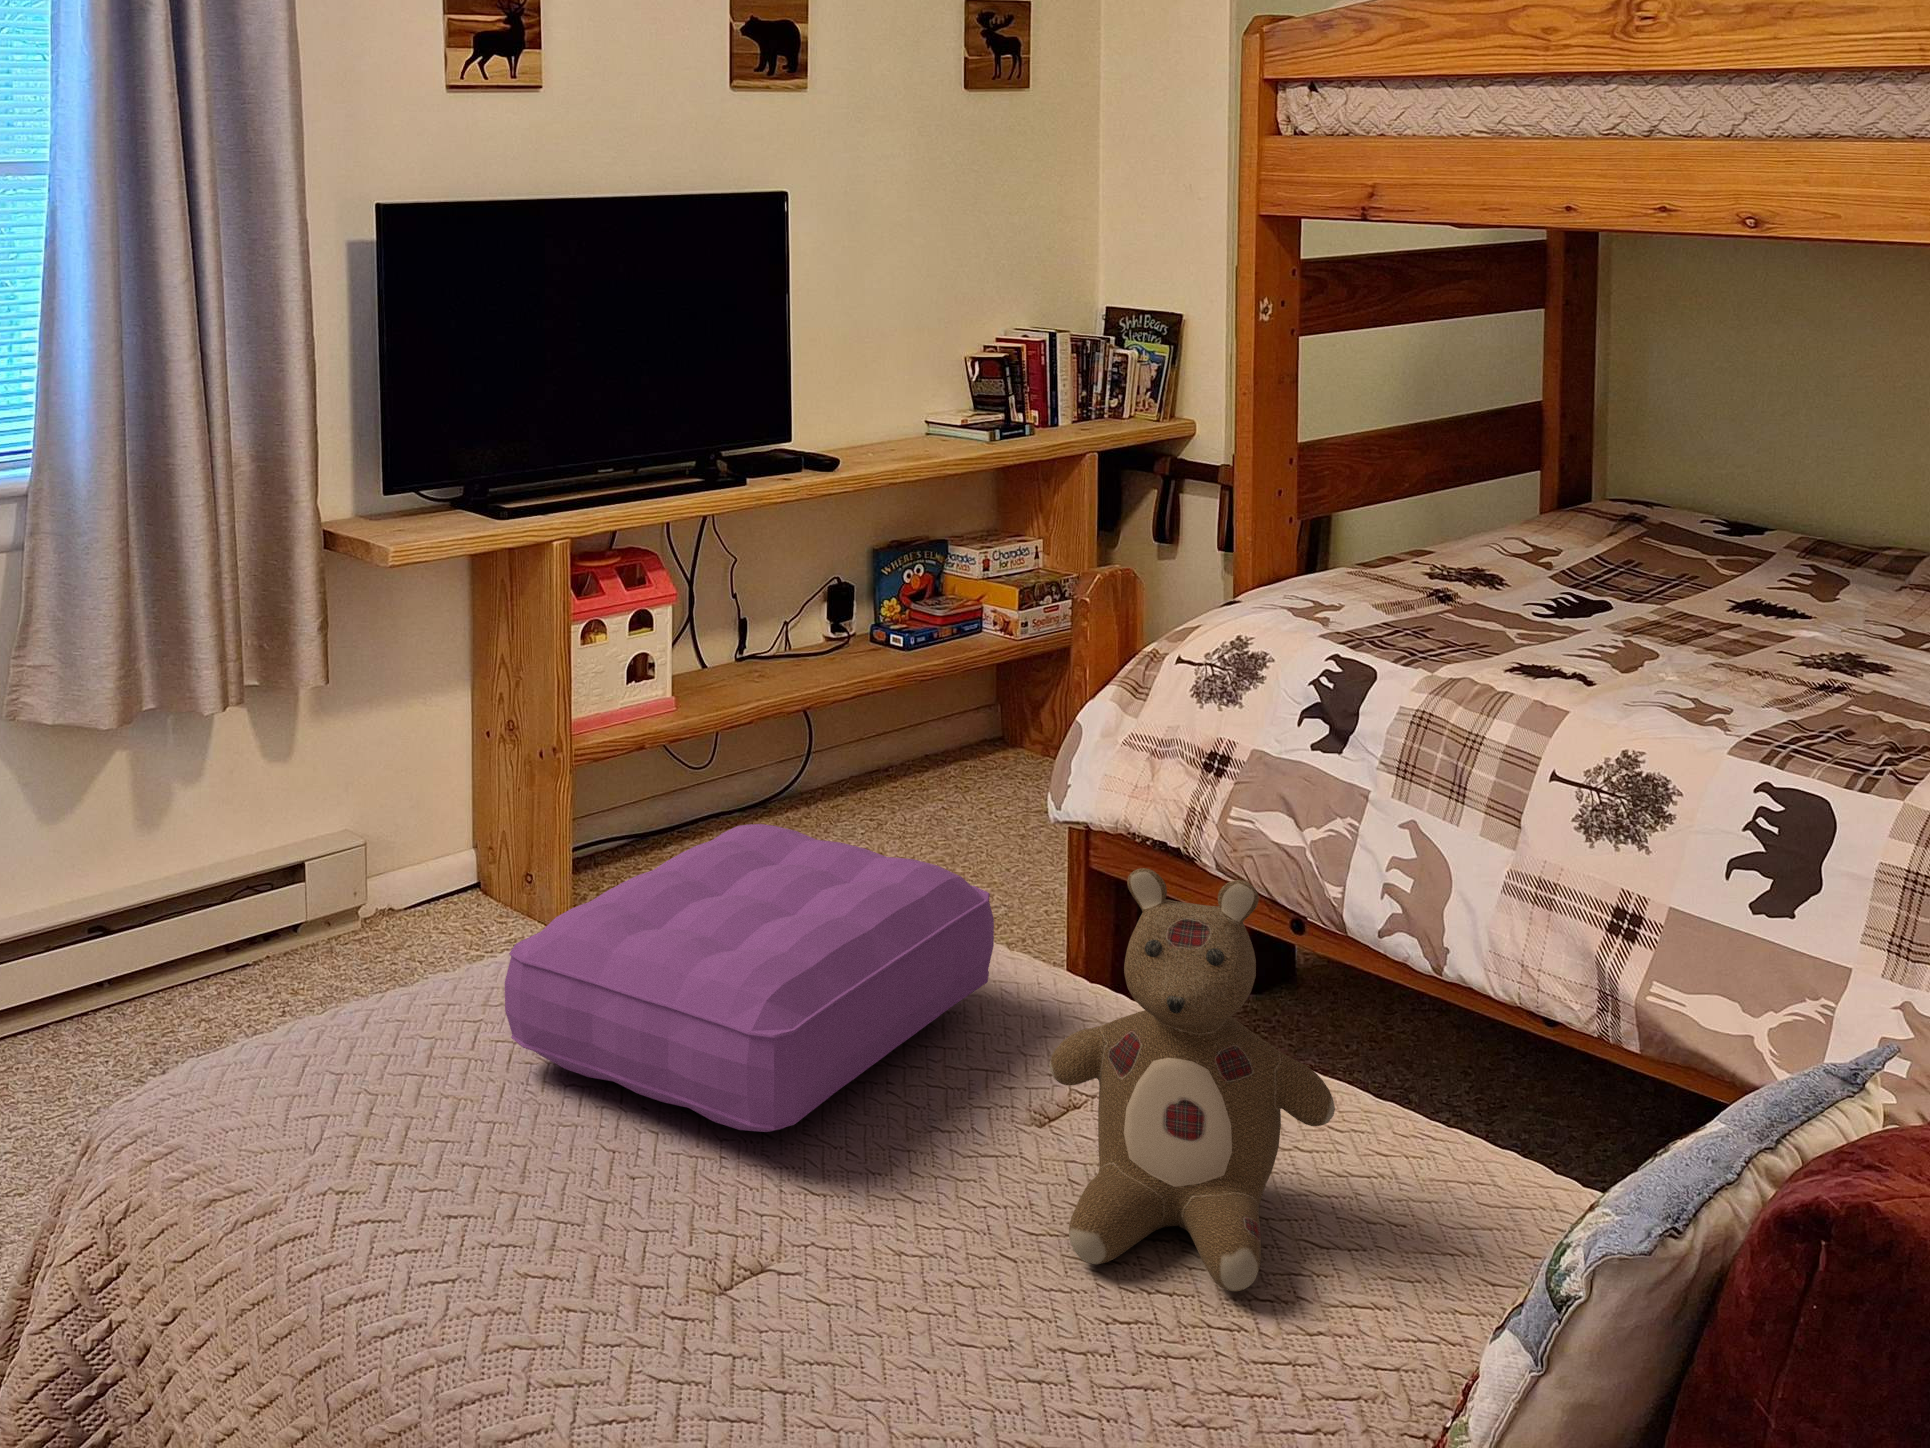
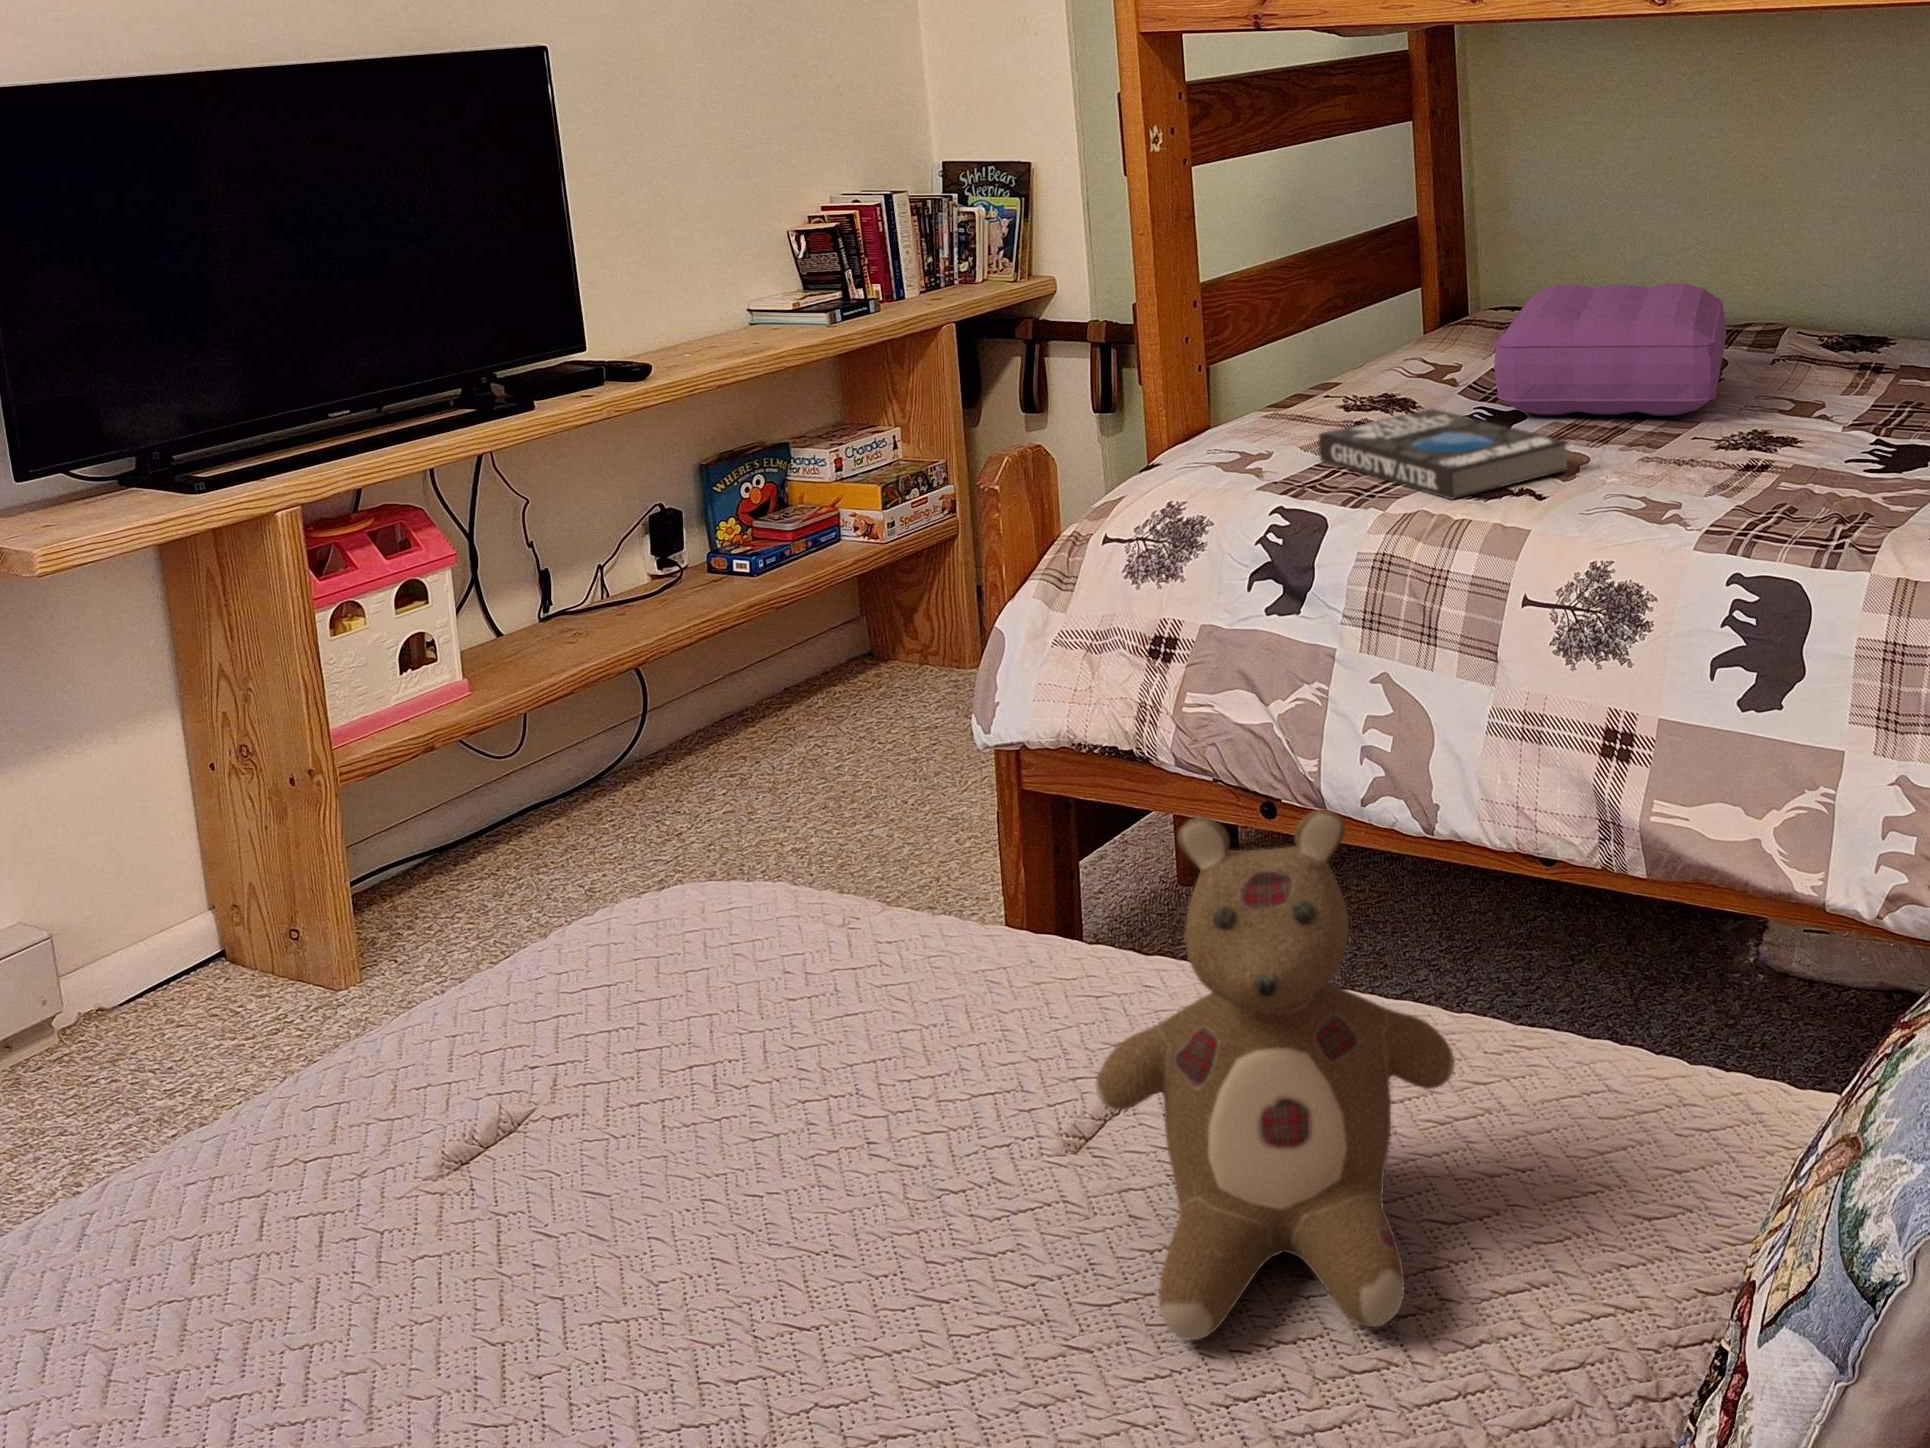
book: none [1389,585,1627,671] -> present [1319,409,1568,500]
pillow: present [505,824,994,1132] -> present [1494,283,1726,416]

